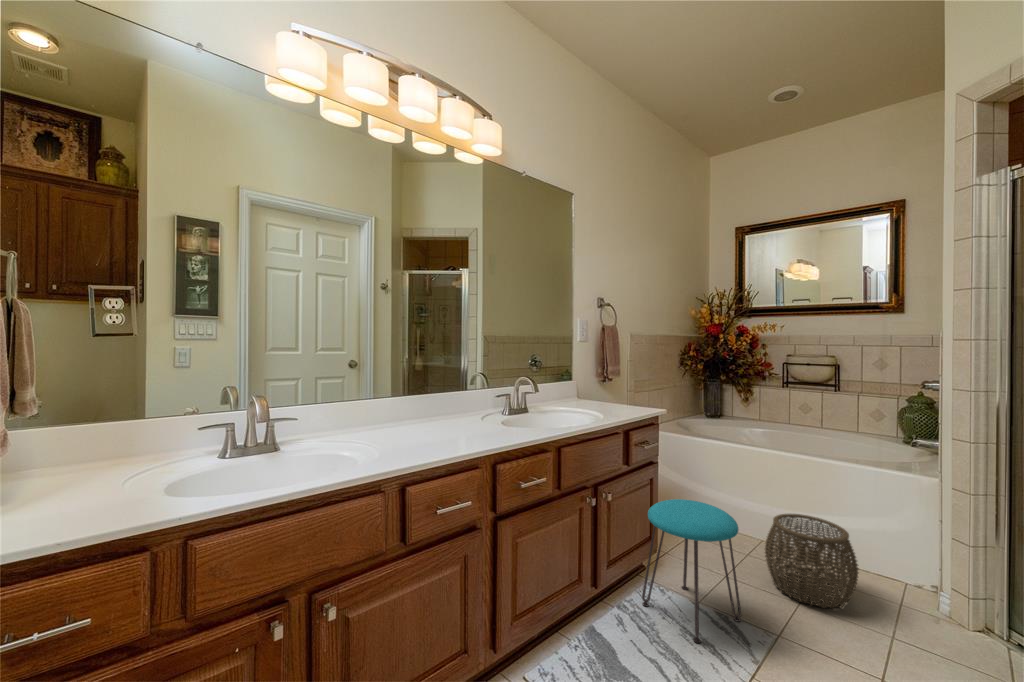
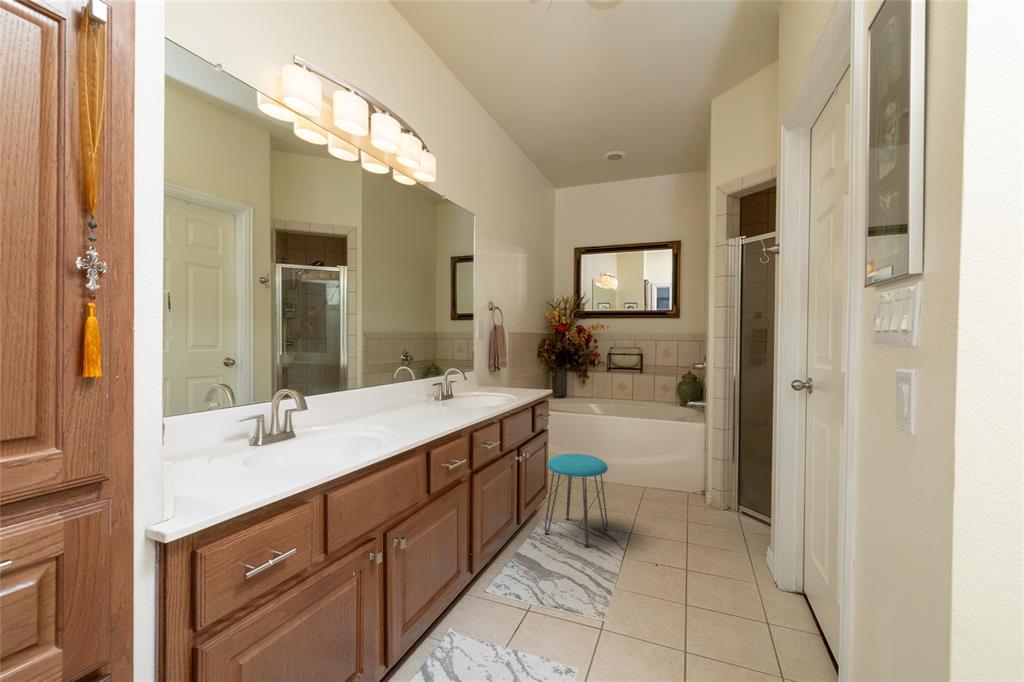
woven basket: present [765,514,859,608] -> none [613,457,667,514]

